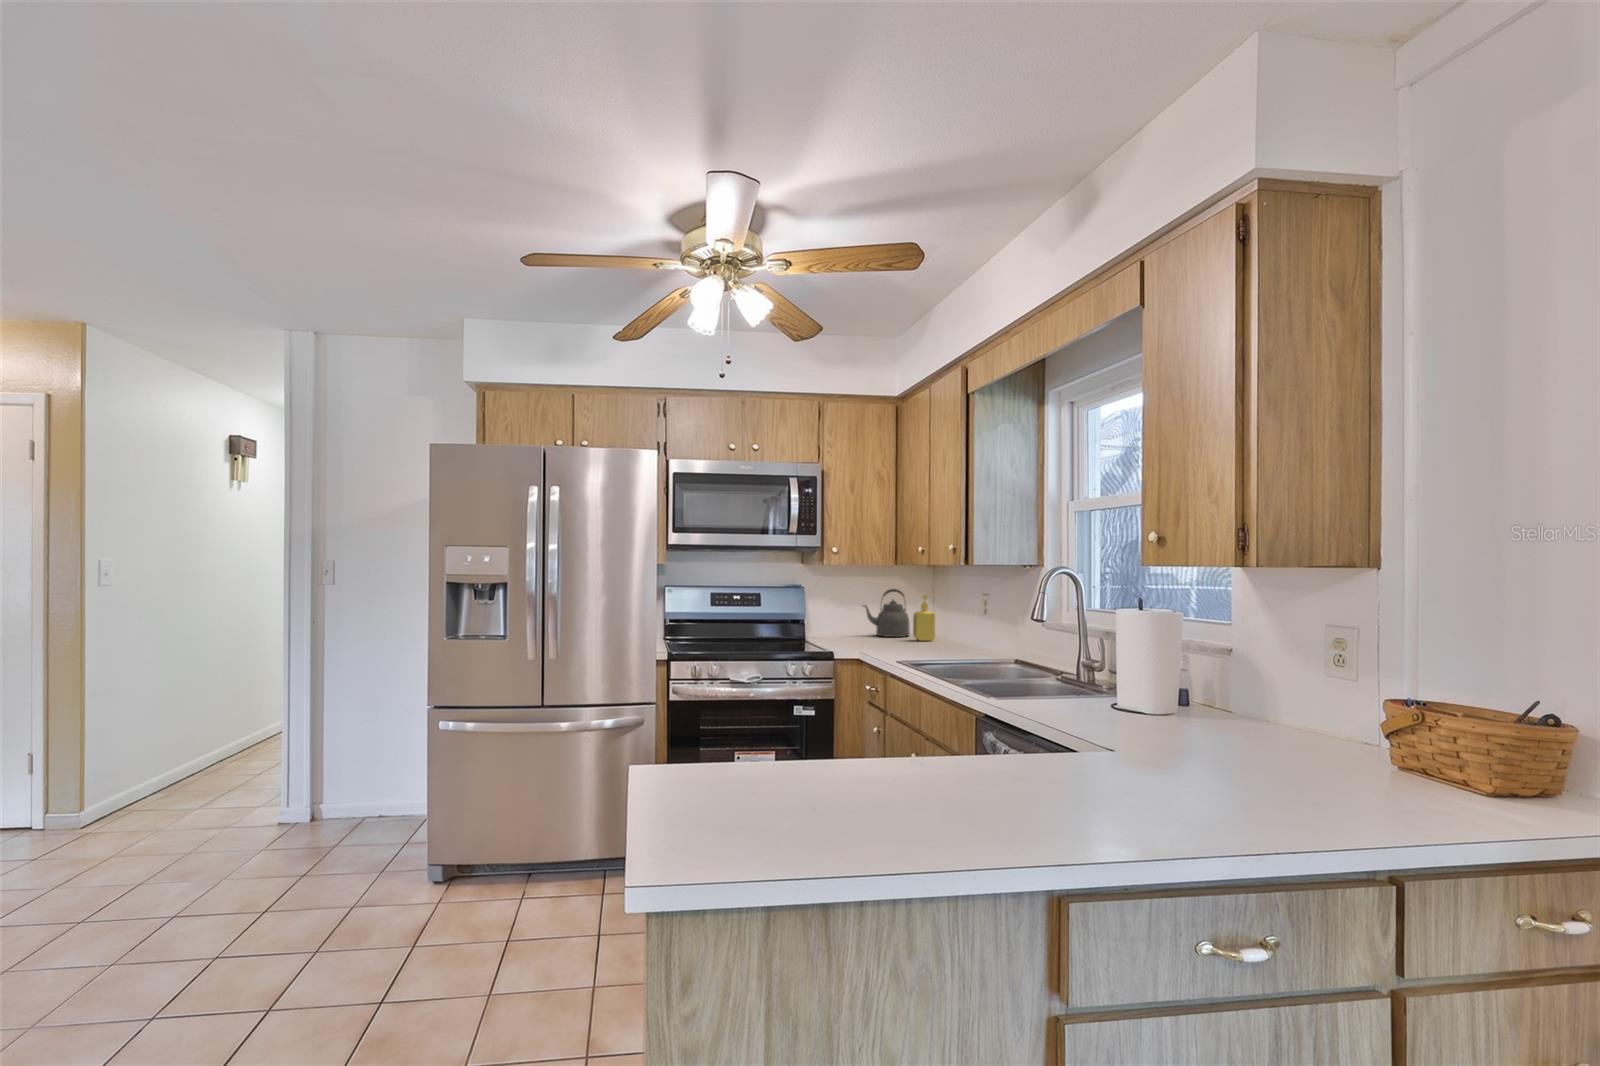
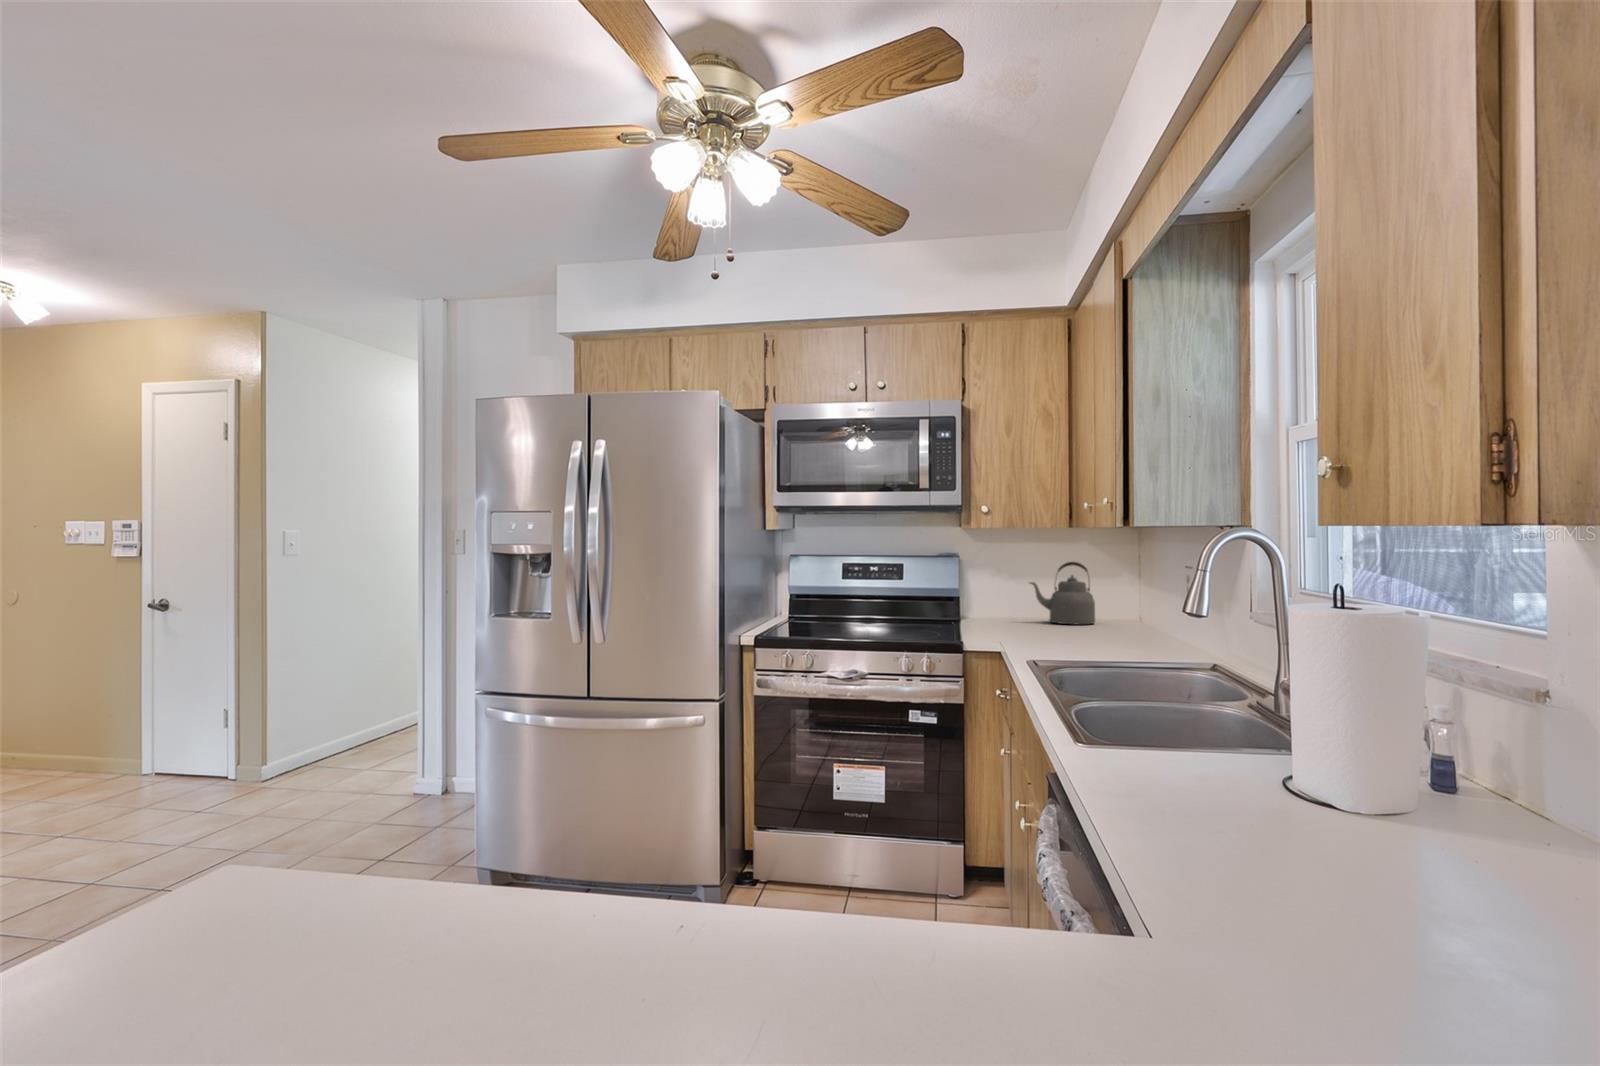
soap dispenser: present [913,595,935,641] -> none [1096,569,1127,630]

